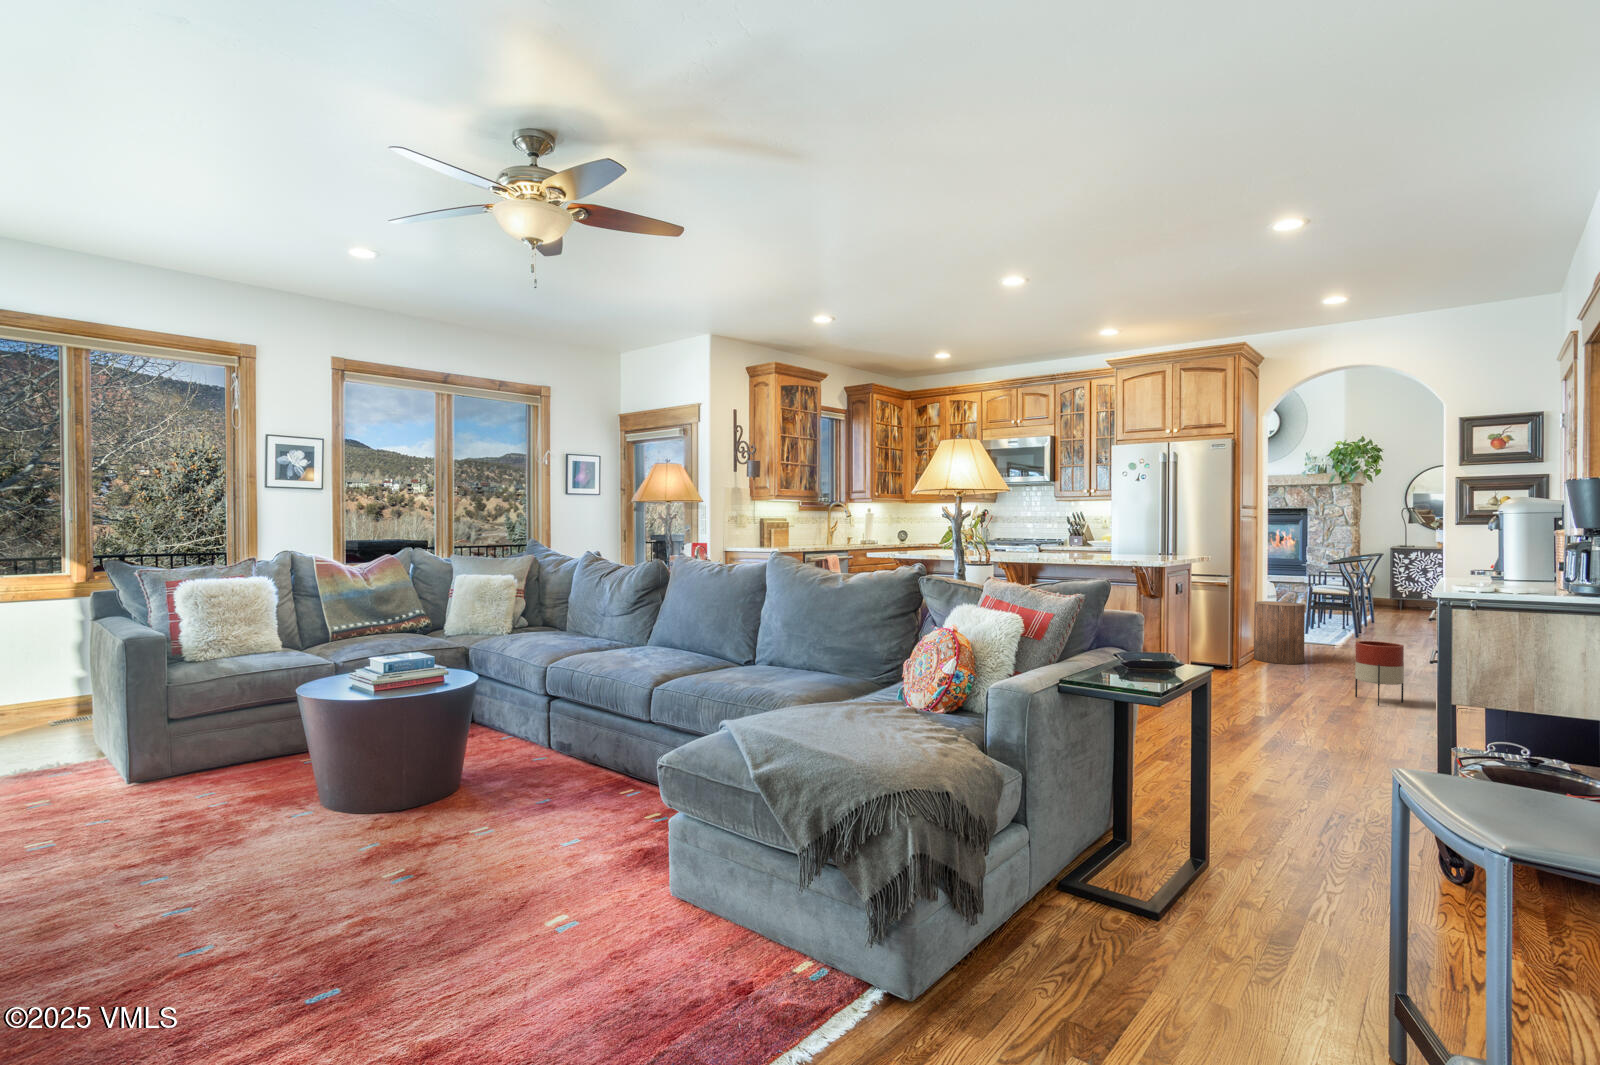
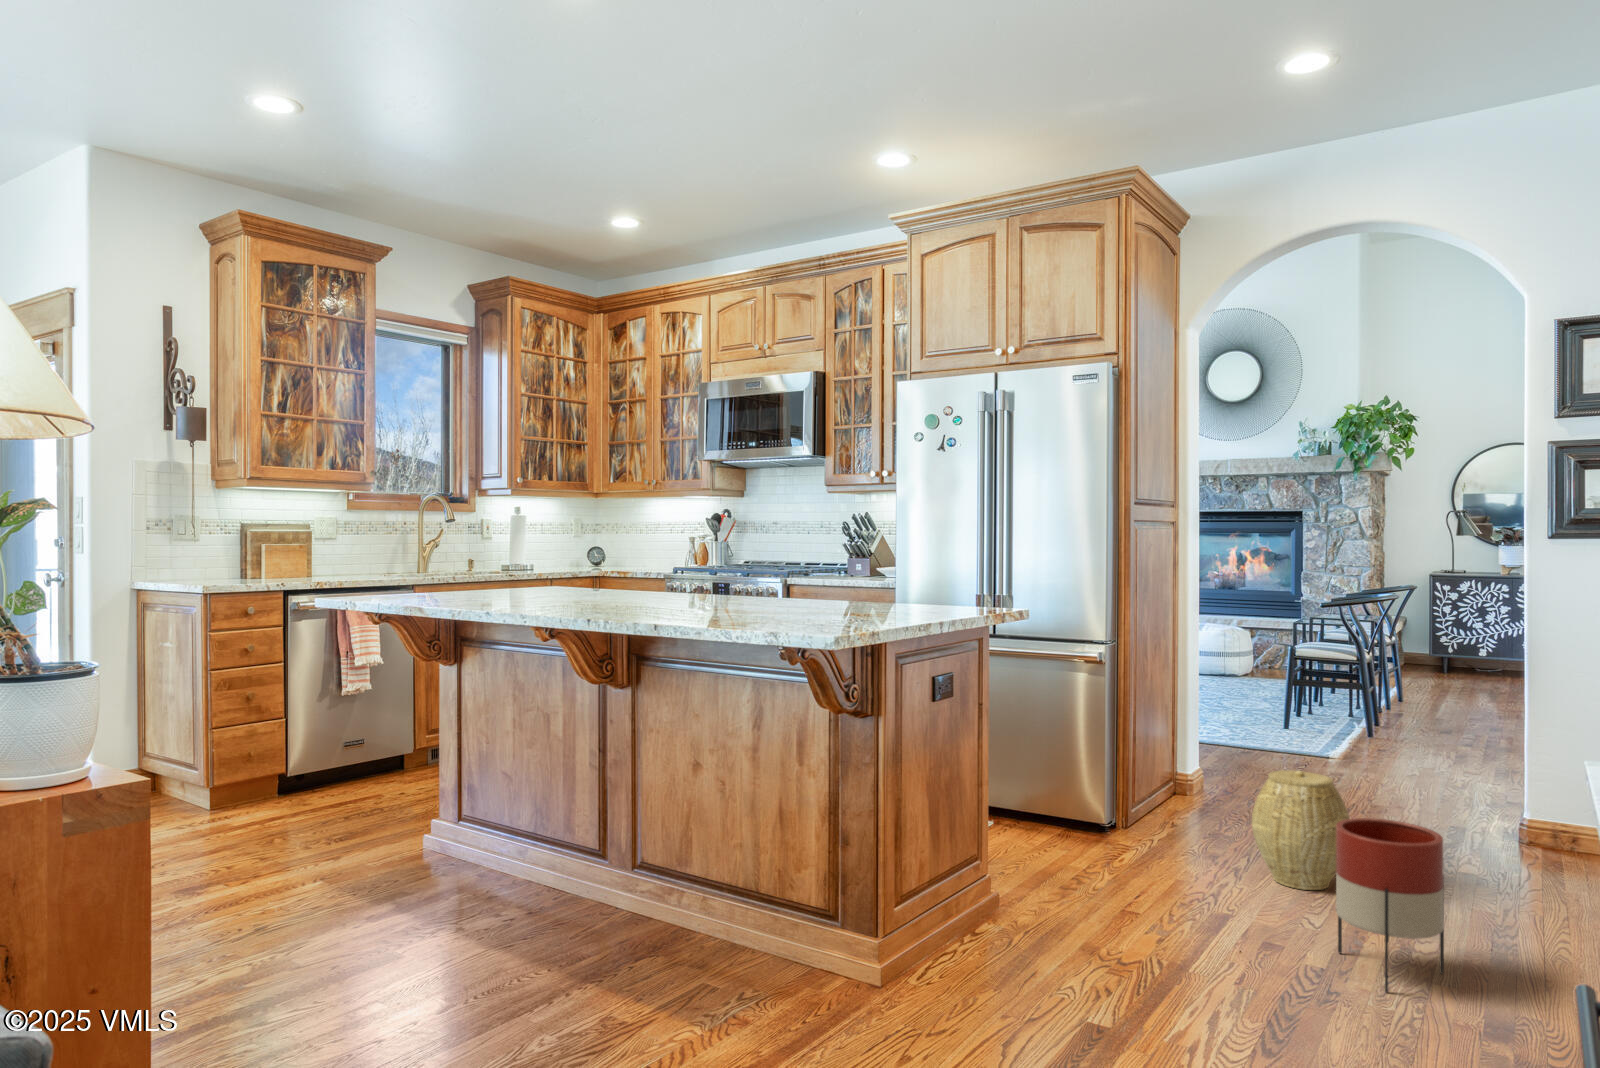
stool: present [1254,601,1305,664] -> none [1165,693,1259,828]
woven basket: none [1308,629,1358,682] -> present [1252,770,1350,890]

